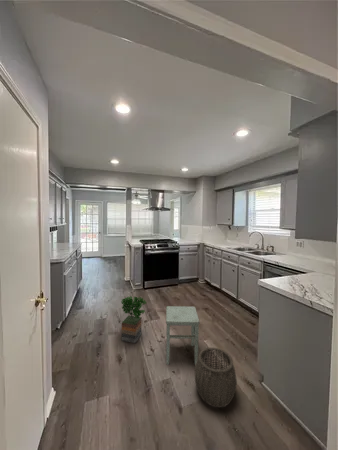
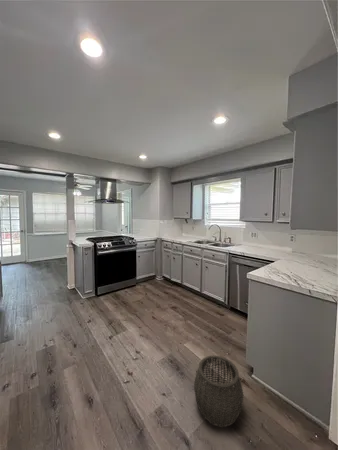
potted tree: present [121,296,146,343] -> none [81,309,117,371]
stool: present [166,306,200,365] -> none [144,311,190,388]

